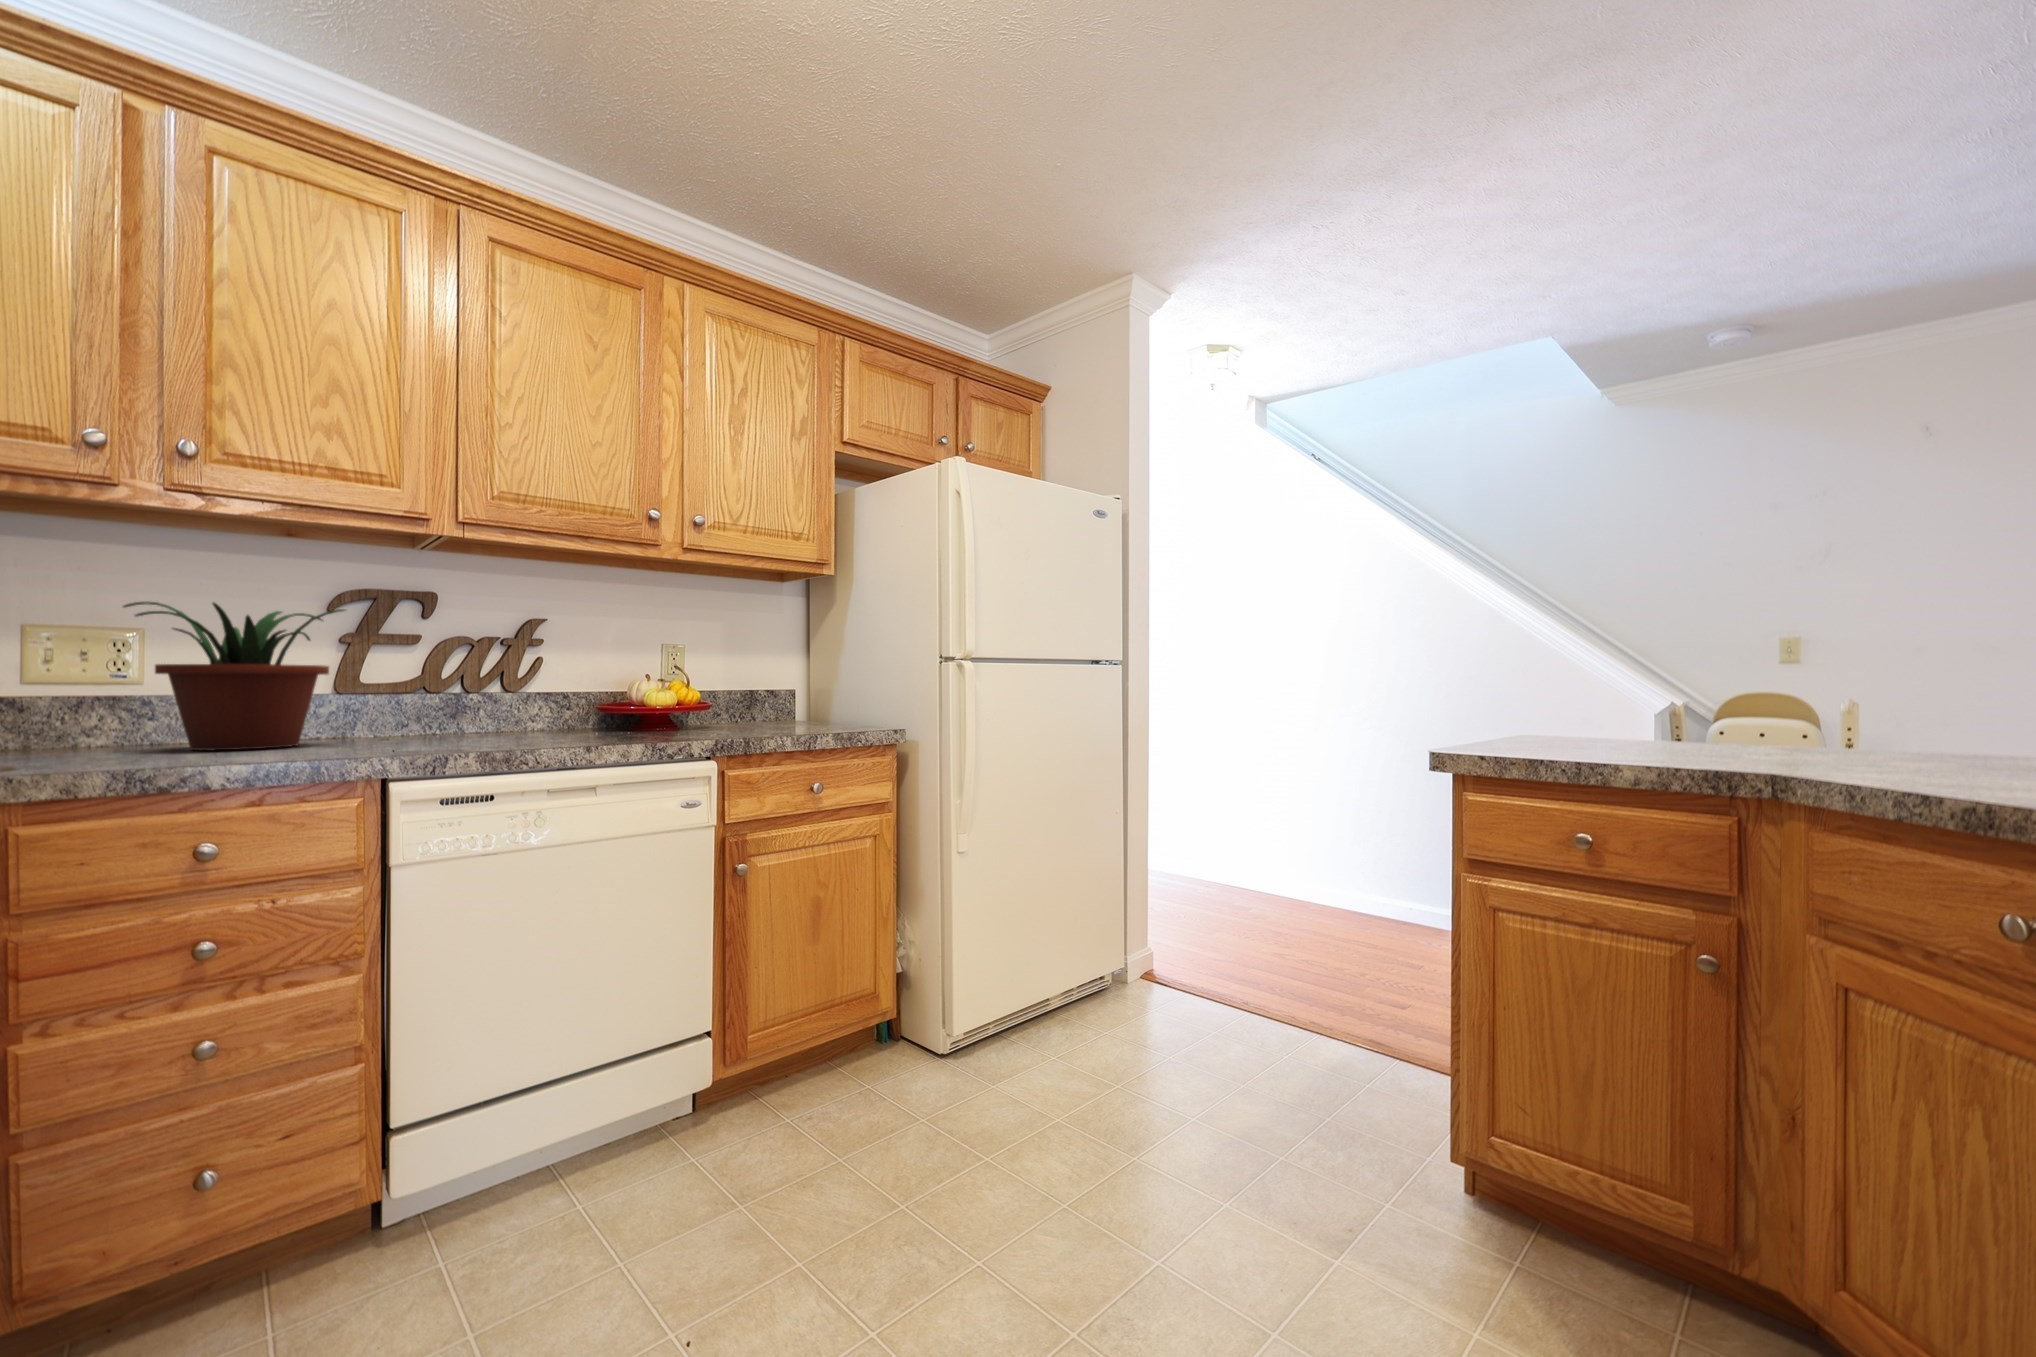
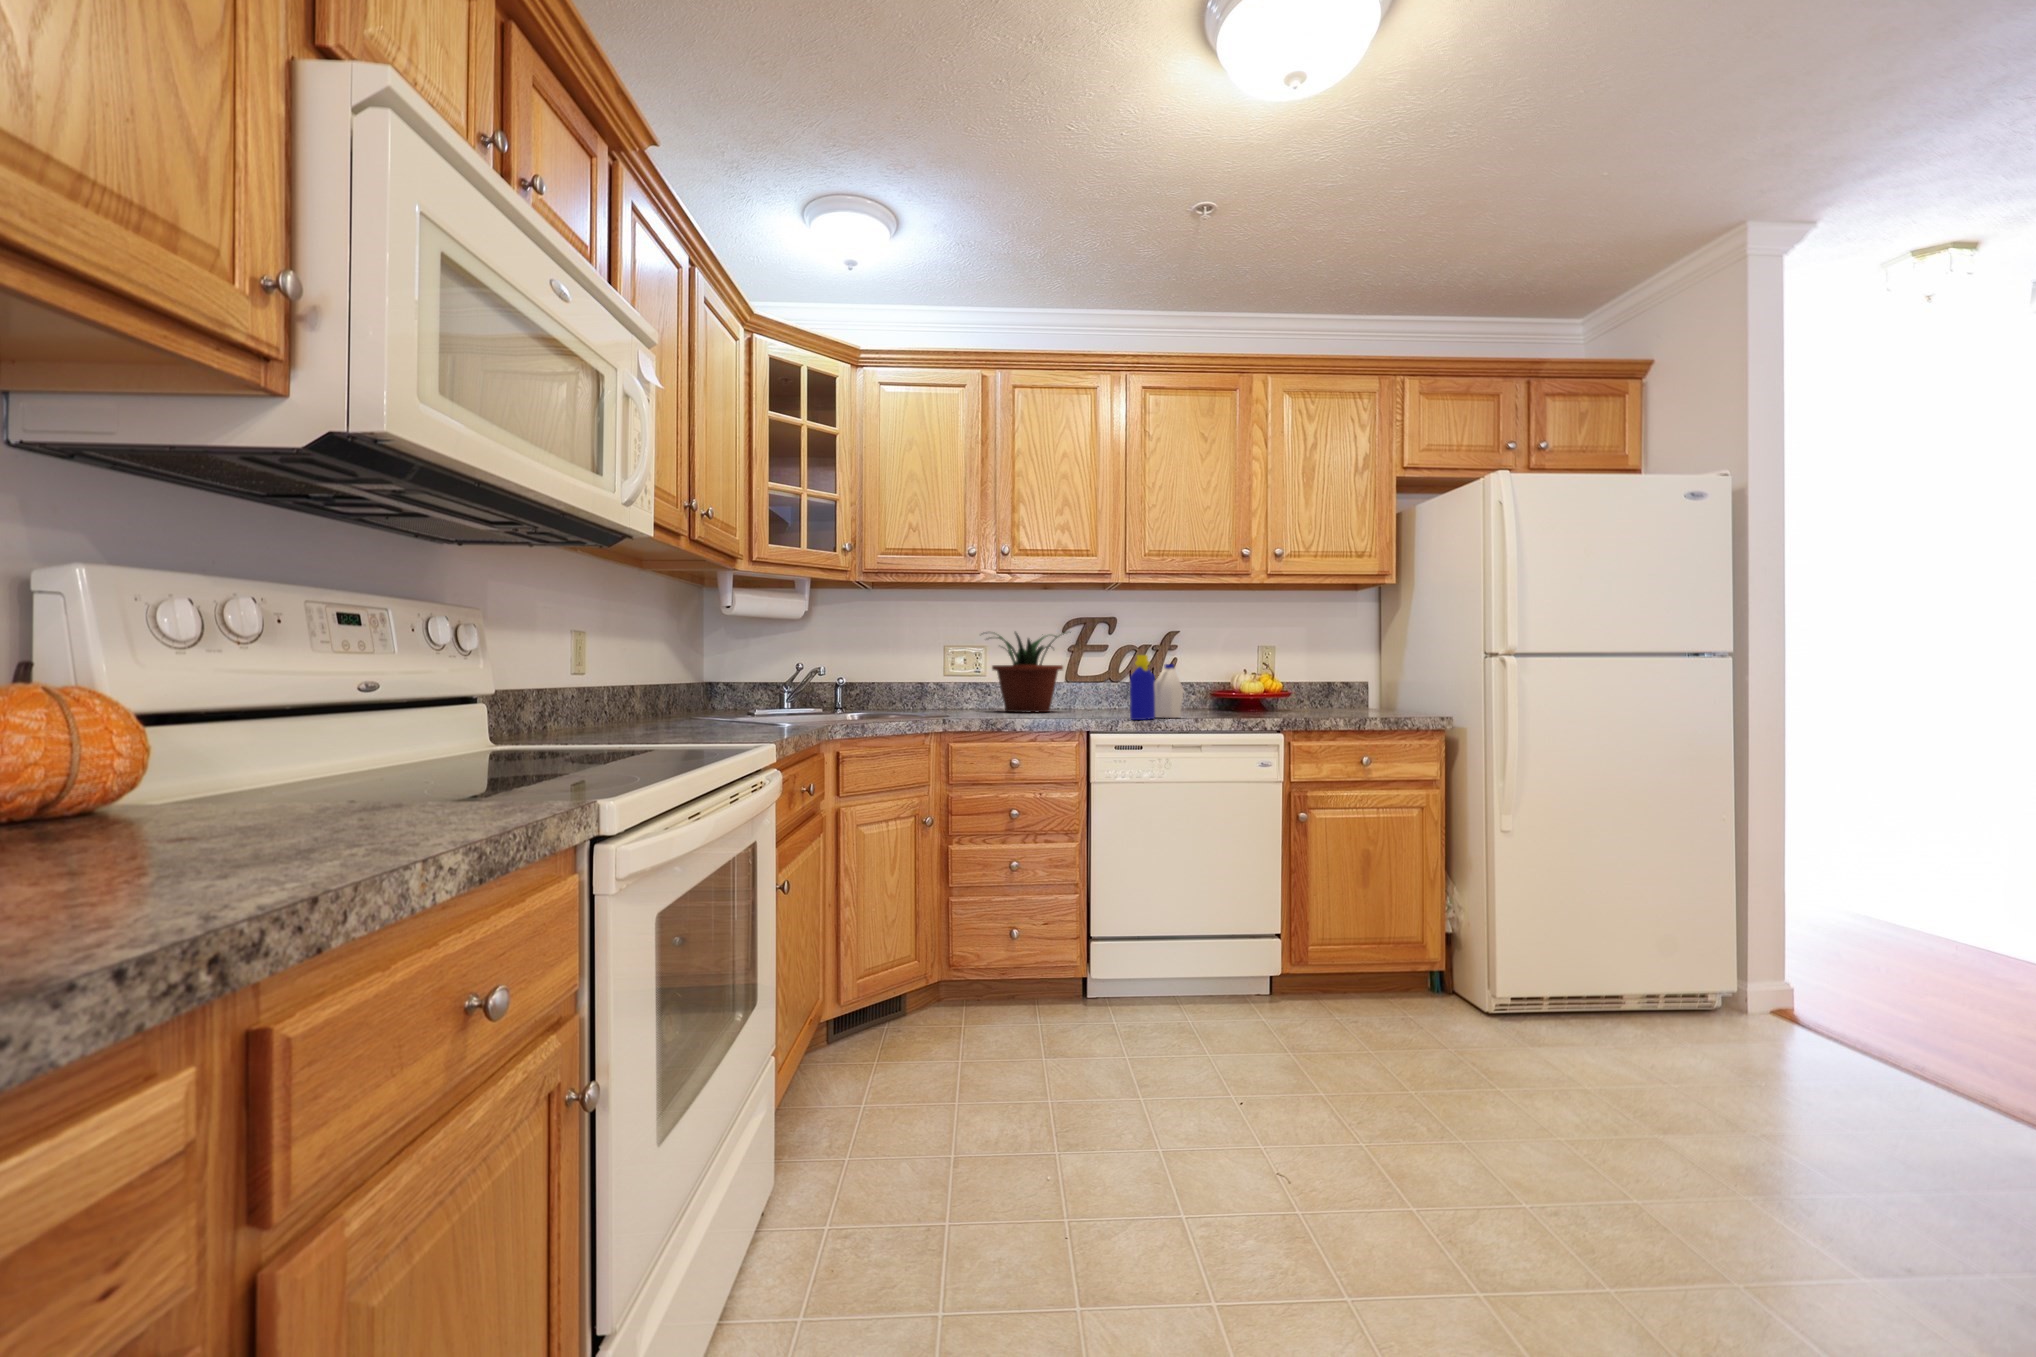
bottle: none [471,649,566,755] -> present [1130,655,1184,720]

